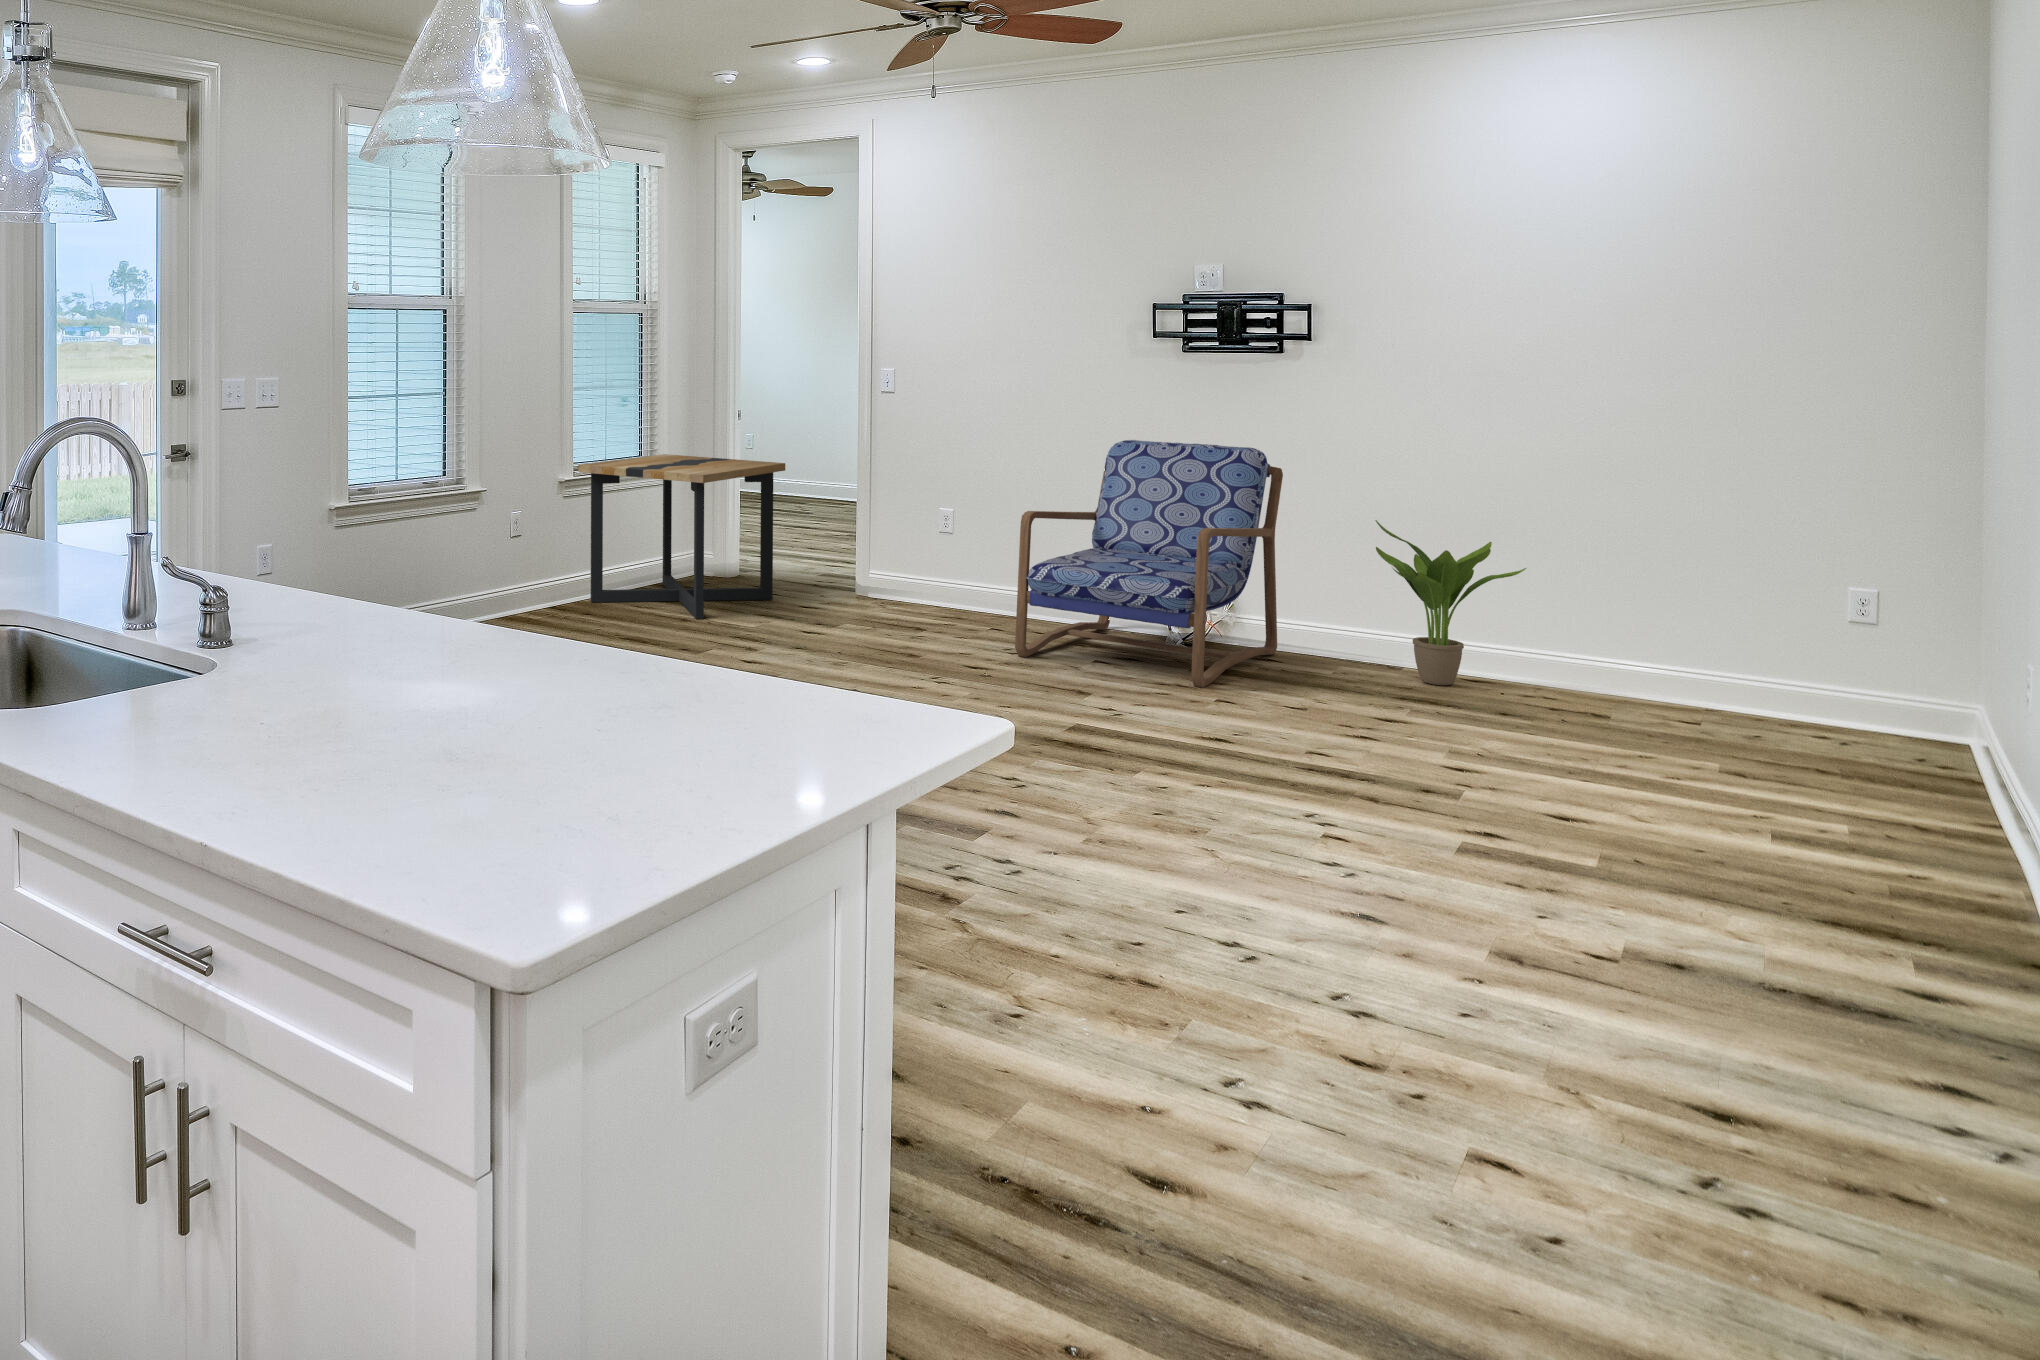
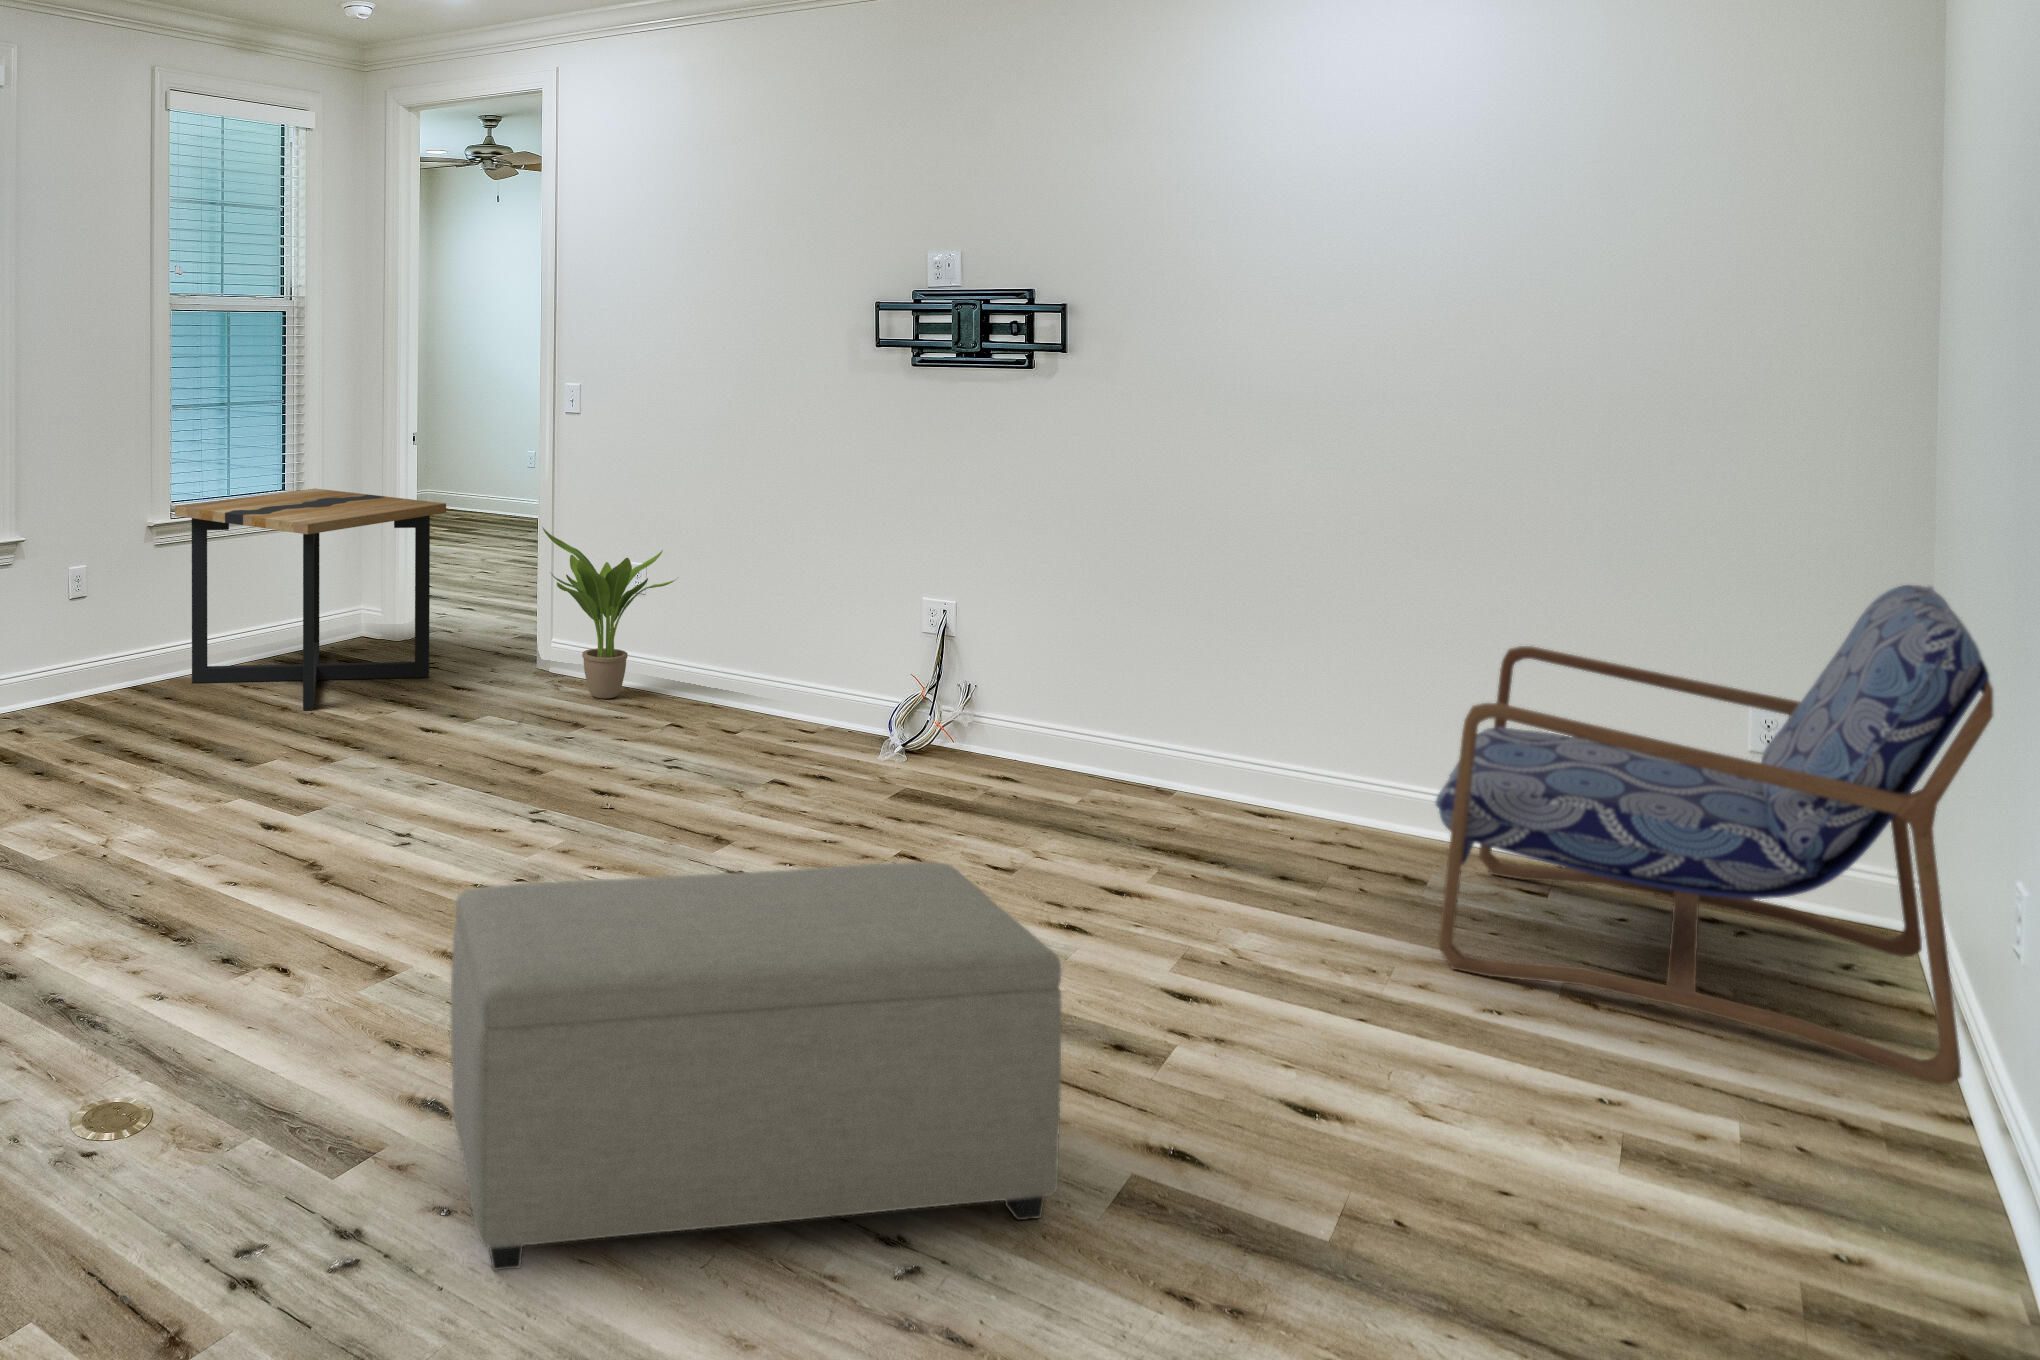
armchair: present [1015,440,1283,688] -> present [1436,585,1993,1085]
potted plant: present [1375,520,1526,685] -> present [542,527,675,699]
ottoman: none [1019,658,1429,874] -> present [450,862,1062,1270]

